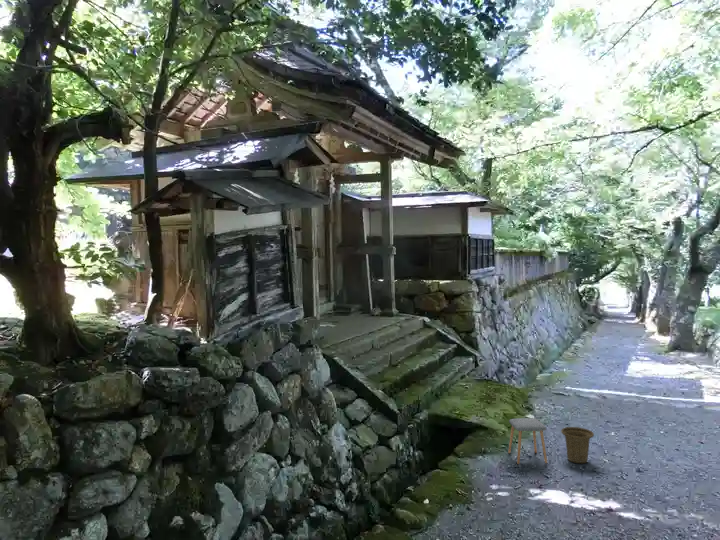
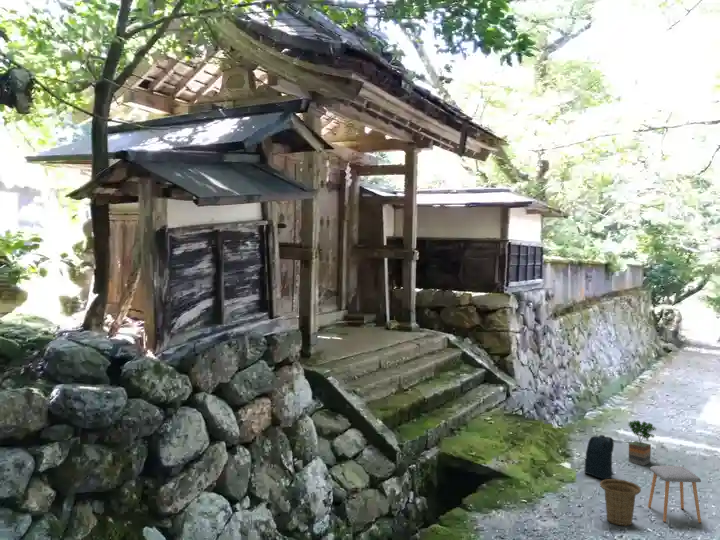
potted tree: none [575,379,599,416] -> present [629,421,656,466]
backpack: none [544,393,568,428] -> present [585,435,614,479]
stool: present [508,418,547,465] -> present [648,466,701,523]

